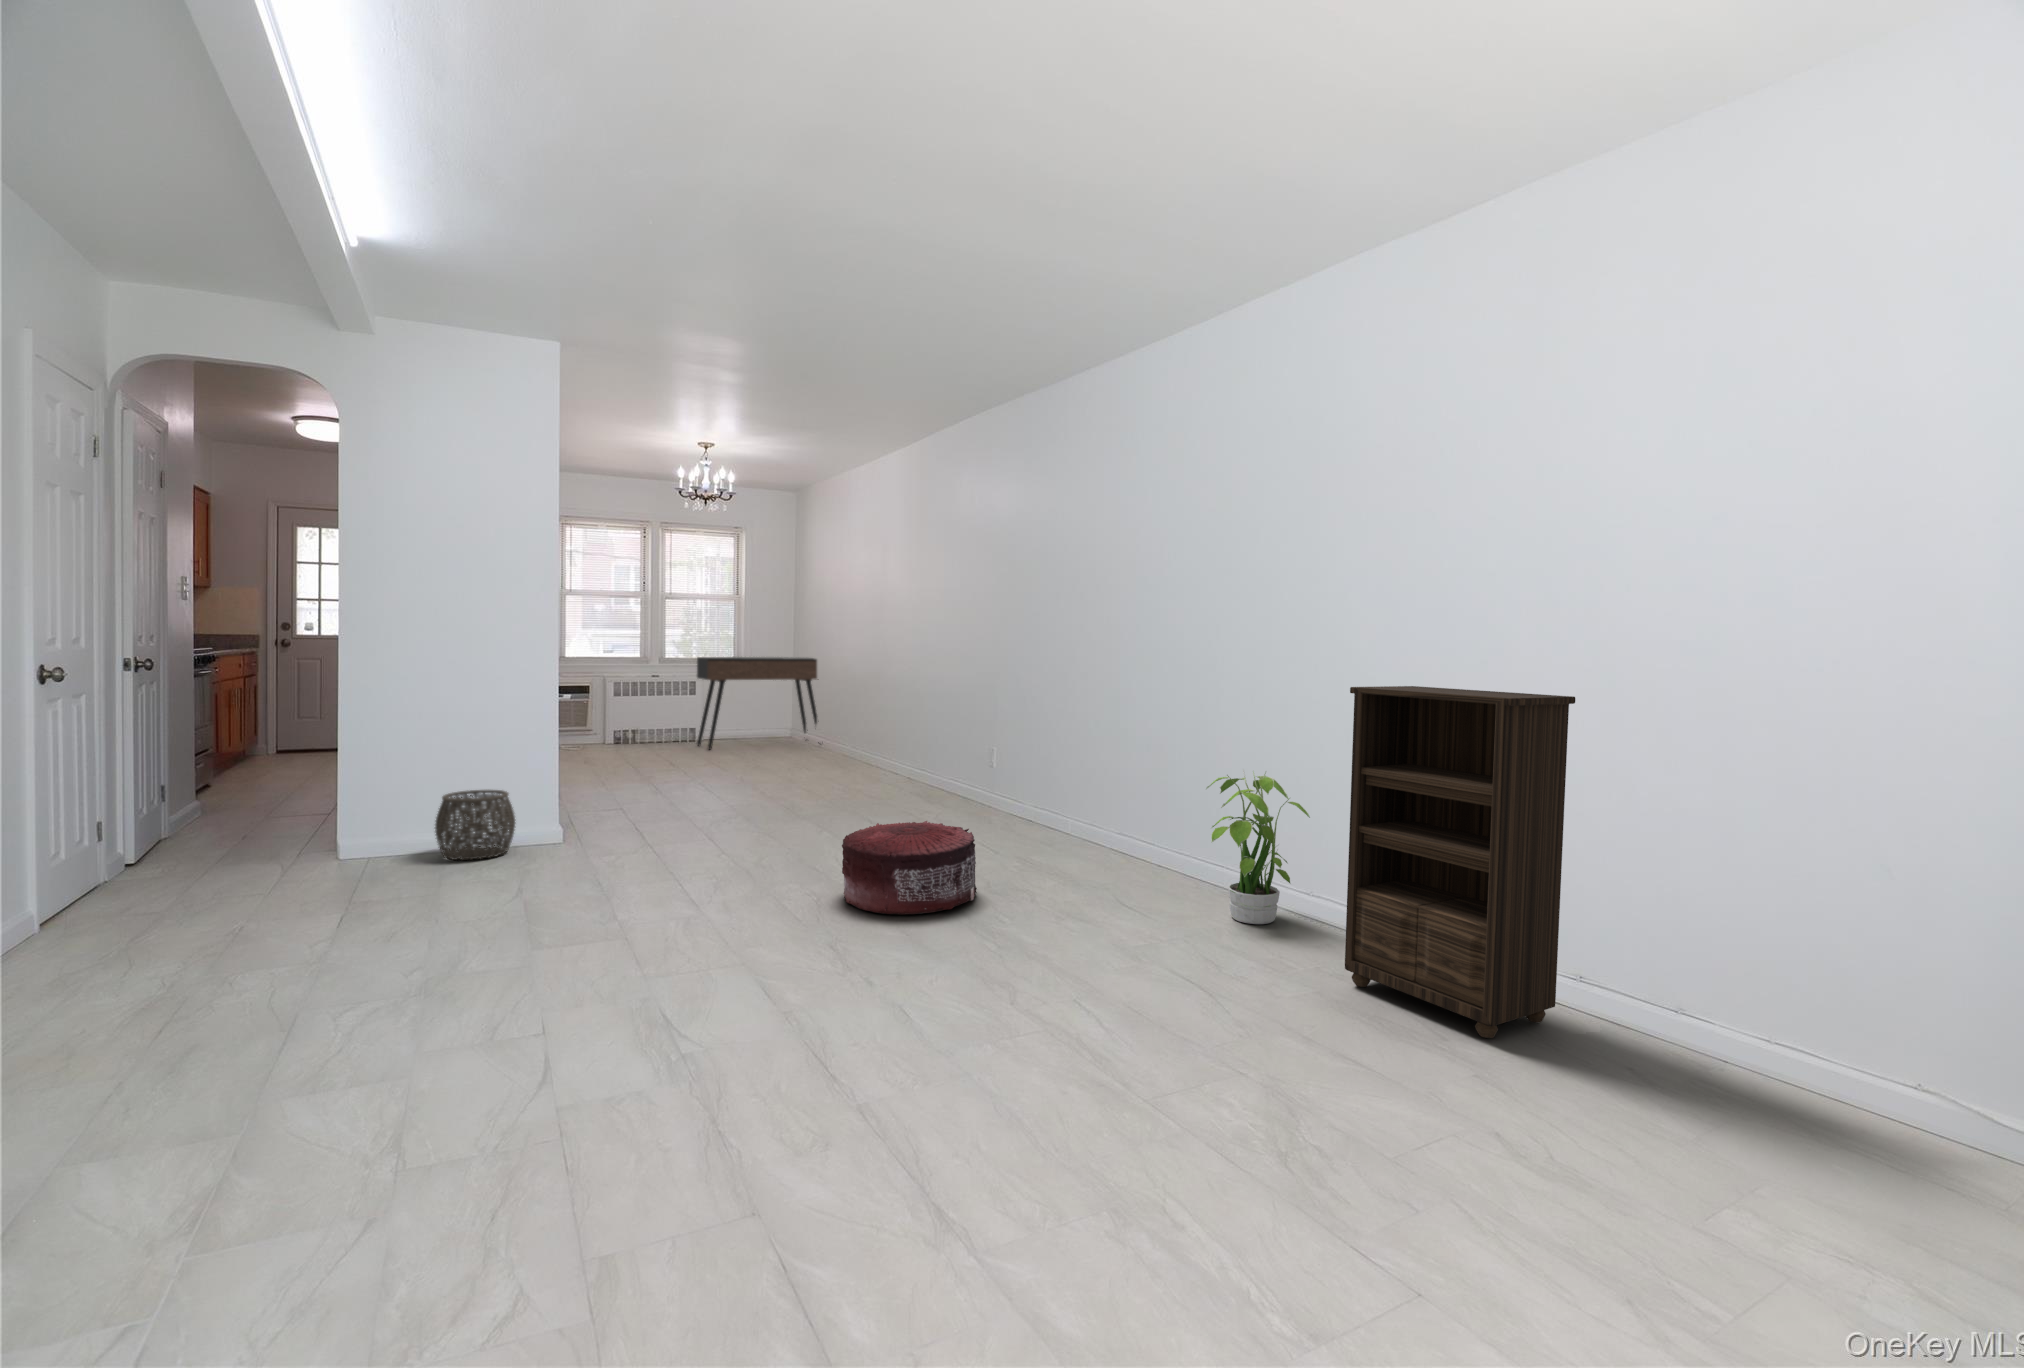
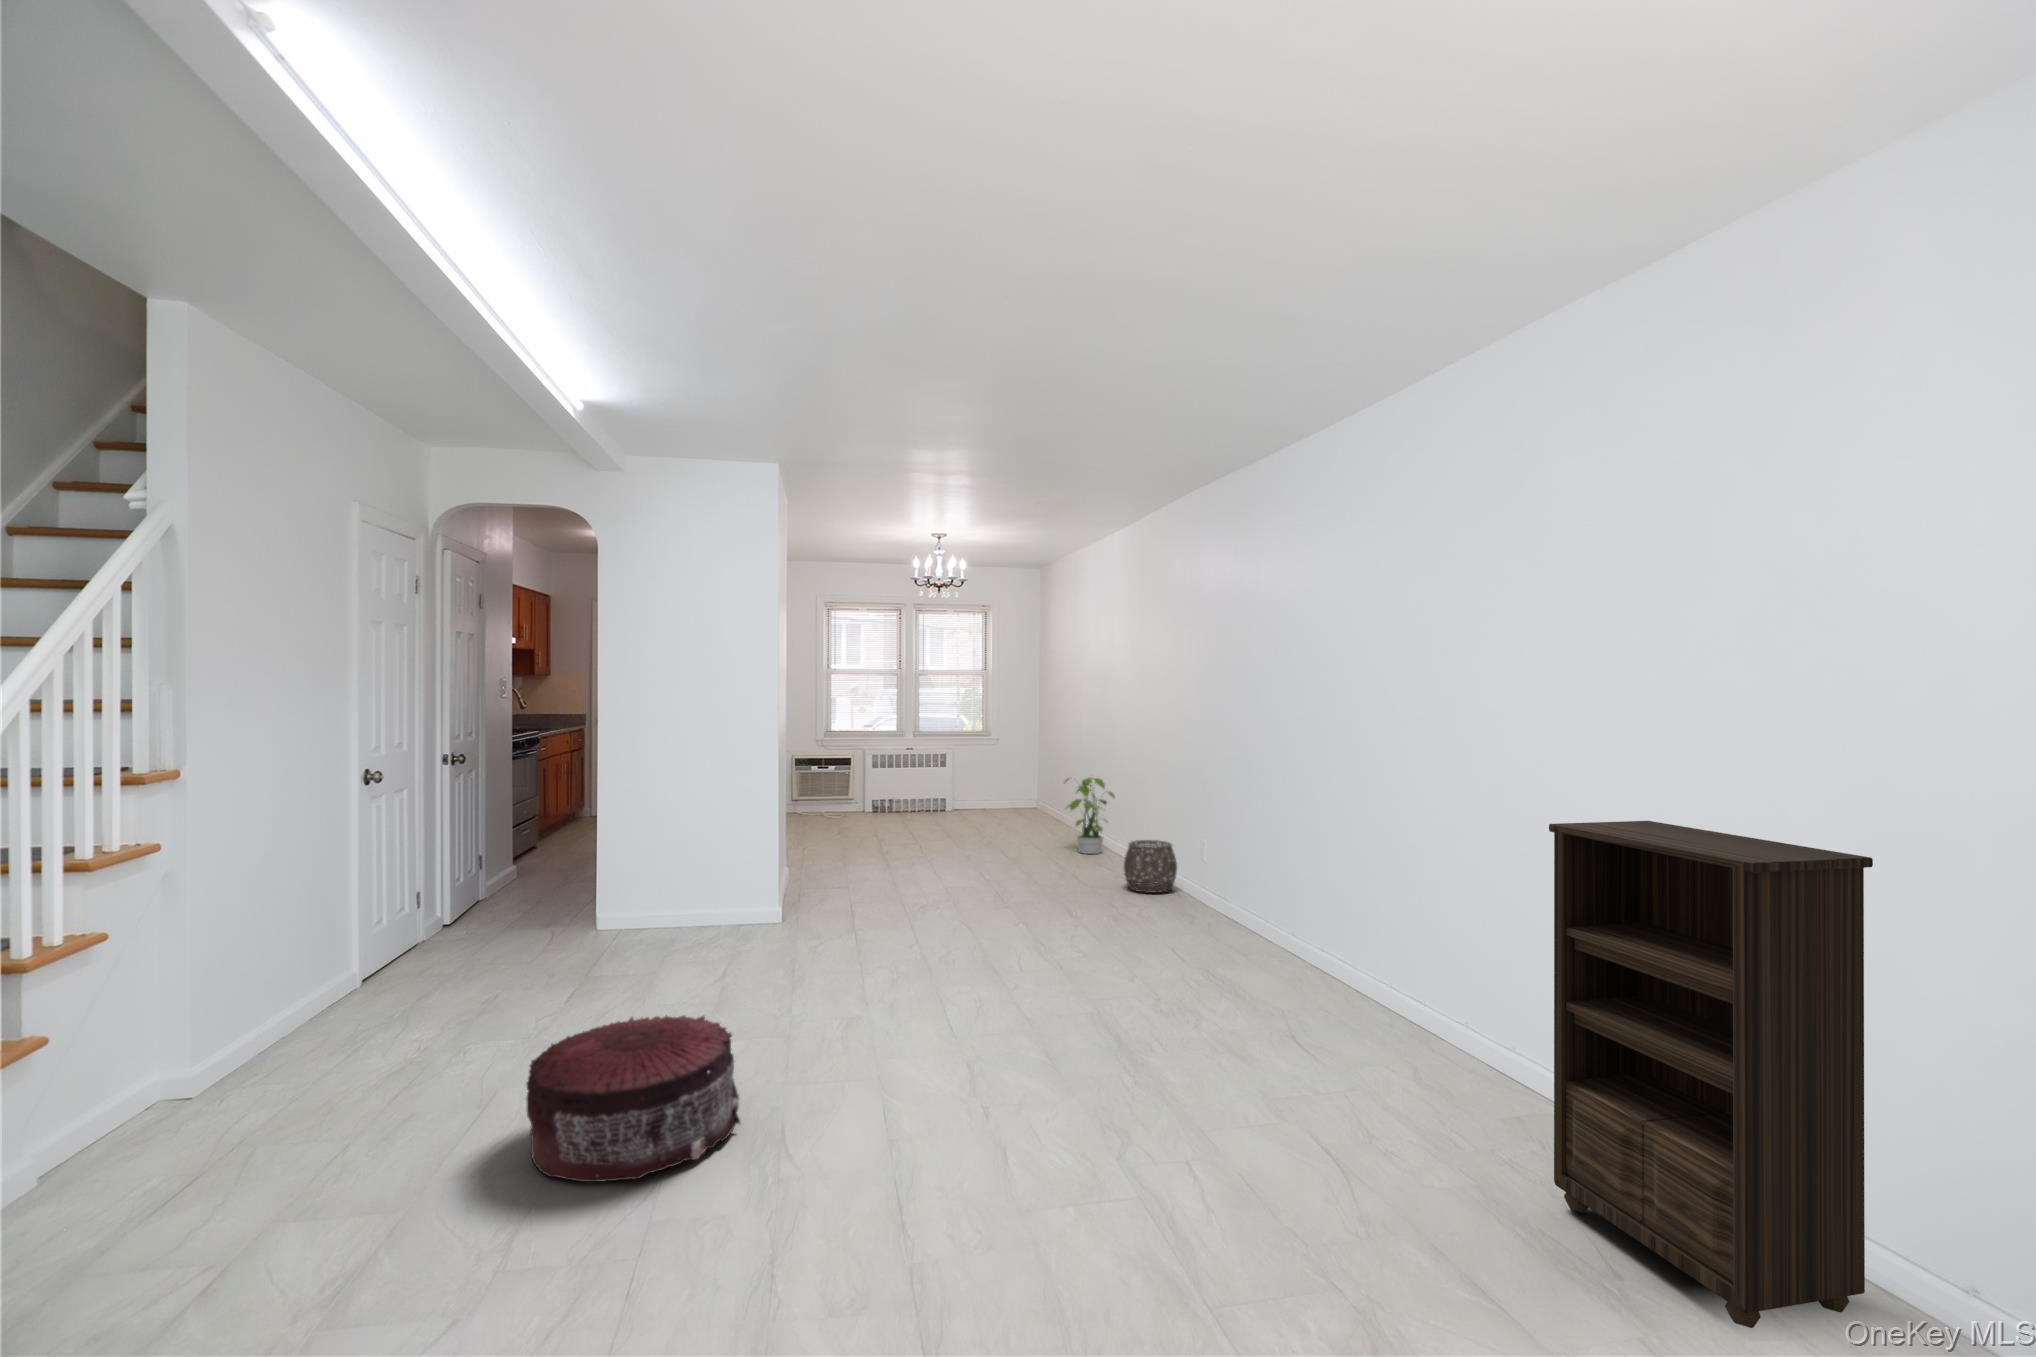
console table: present [697,657,819,750] -> none [942,731,1062,824]
potted plant: present [1206,770,1310,924] -> present [1065,777,1115,854]
woven basket: present [435,790,515,860] -> present [1124,840,1177,893]
pouf: present [842,821,977,914] -> present [526,1015,740,1182]

